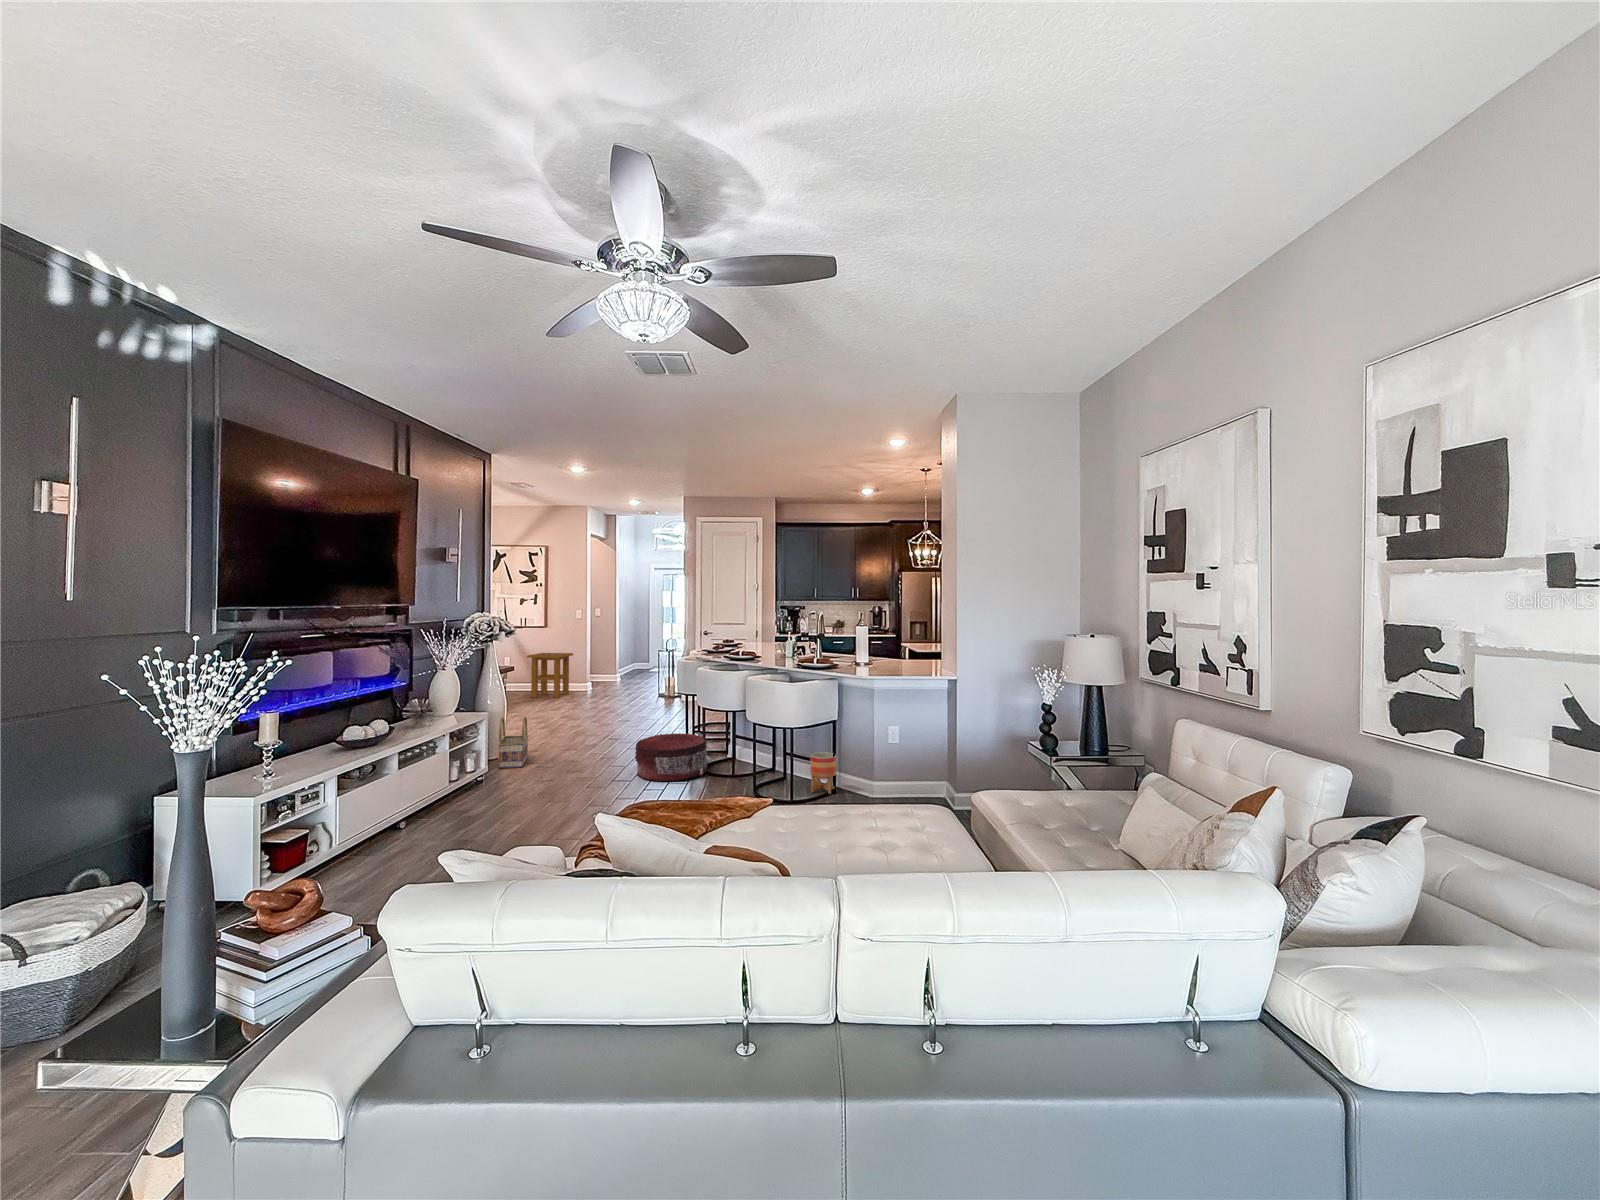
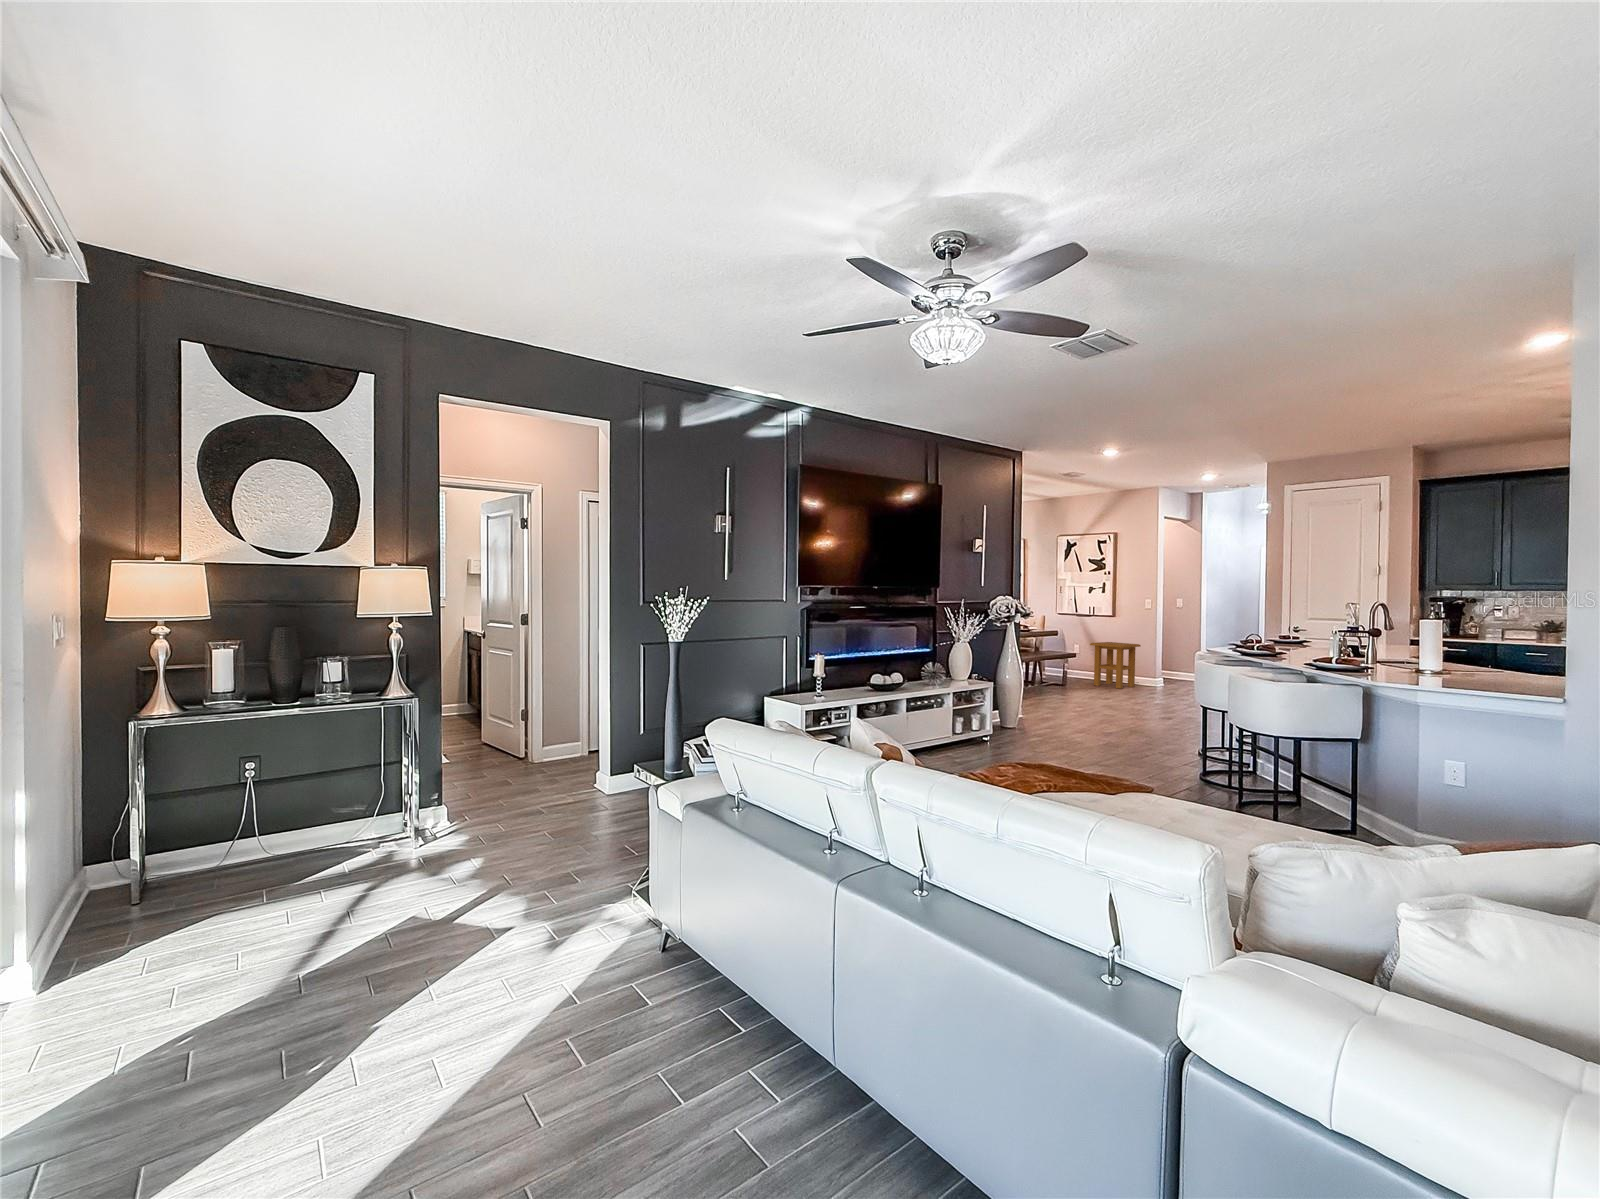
basket: present [498,717,528,768] -> none [1011,691,1043,738]
pouf: present [635,733,709,781] -> none [1127,727,1216,778]
planter: present [810,752,836,794] -> none [1328,776,1371,831]

